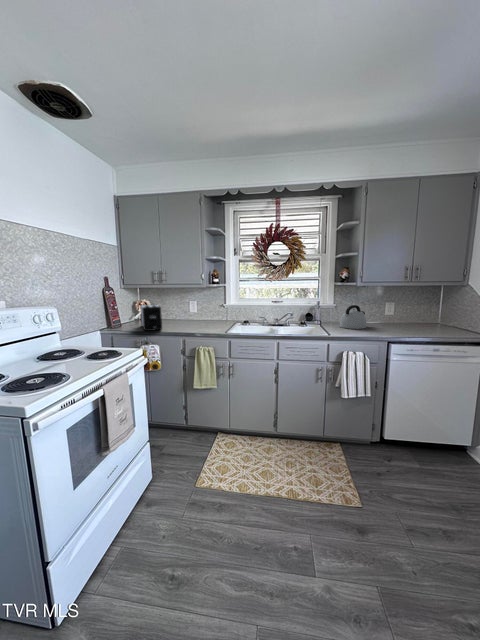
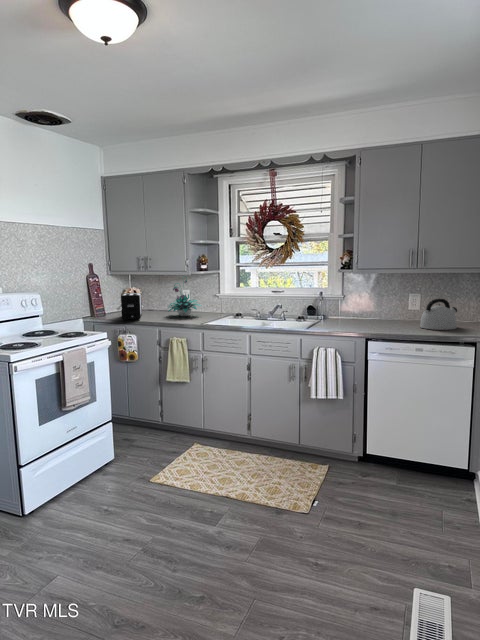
plant: none [181,289,215,325] -> present [168,280,201,316]
kettle: present [340,305,367,329] -> present [420,299,457,330]

